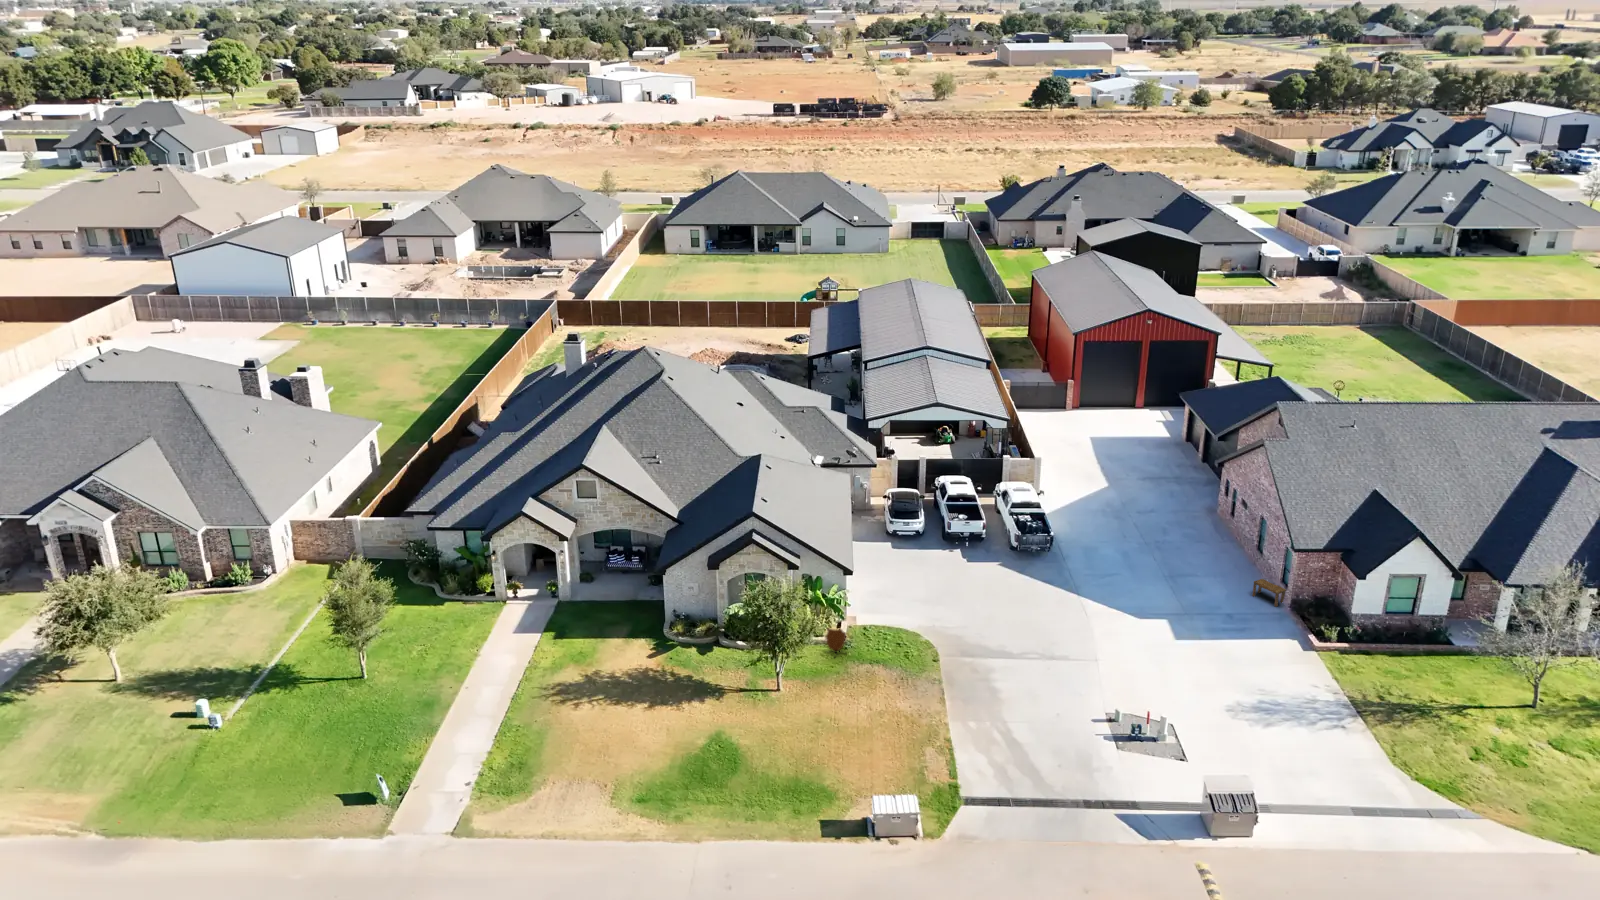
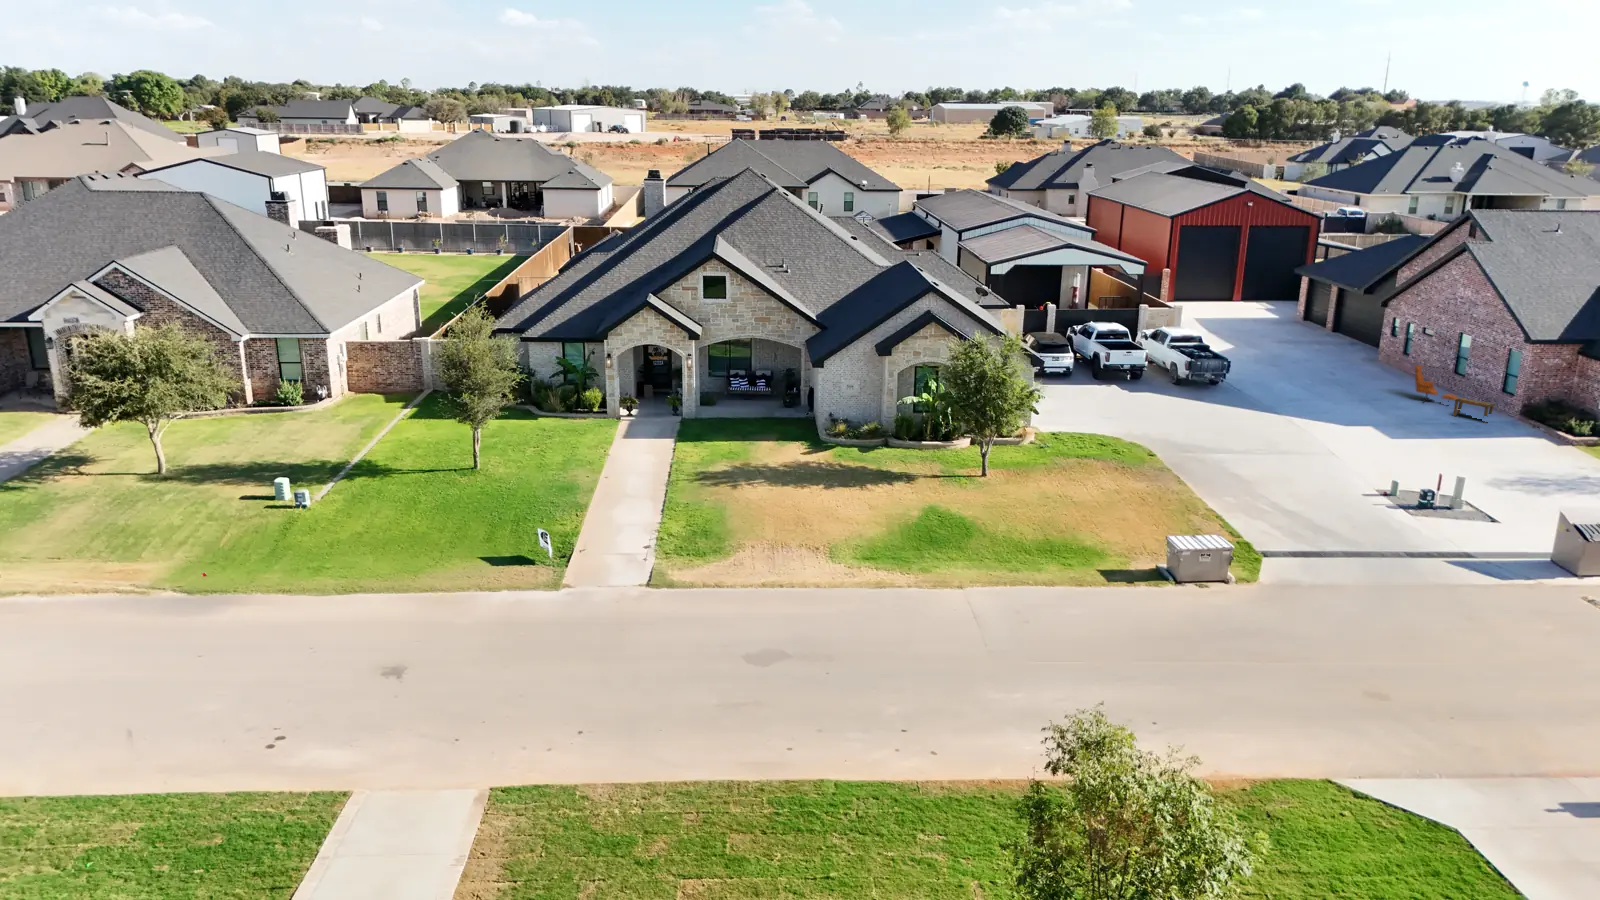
lounge chair: present [826,628,846,654] -> present [1415,365,1457,402]

